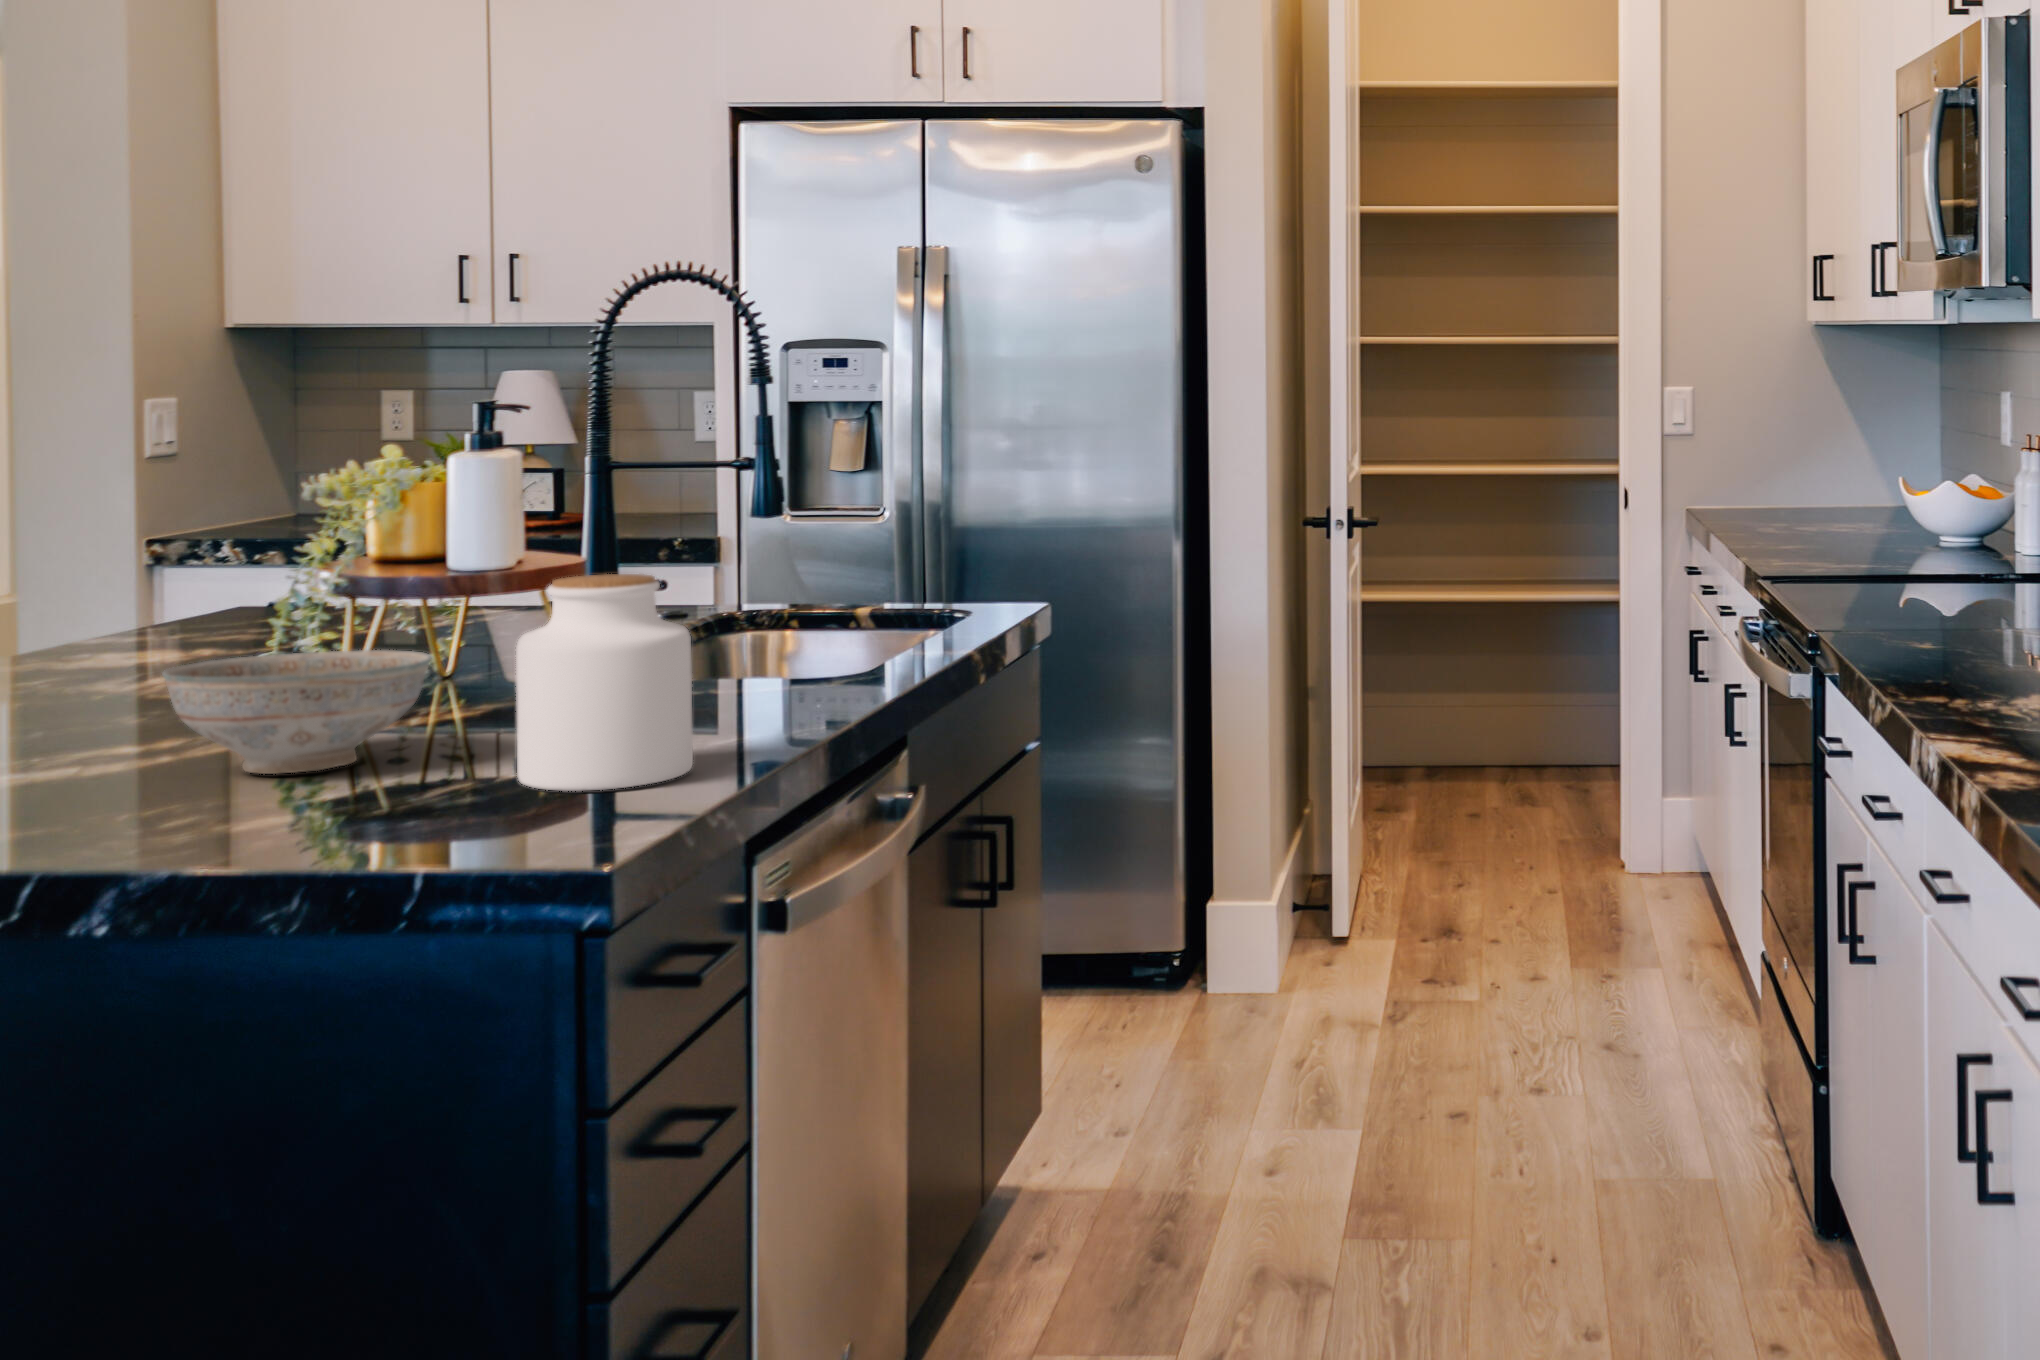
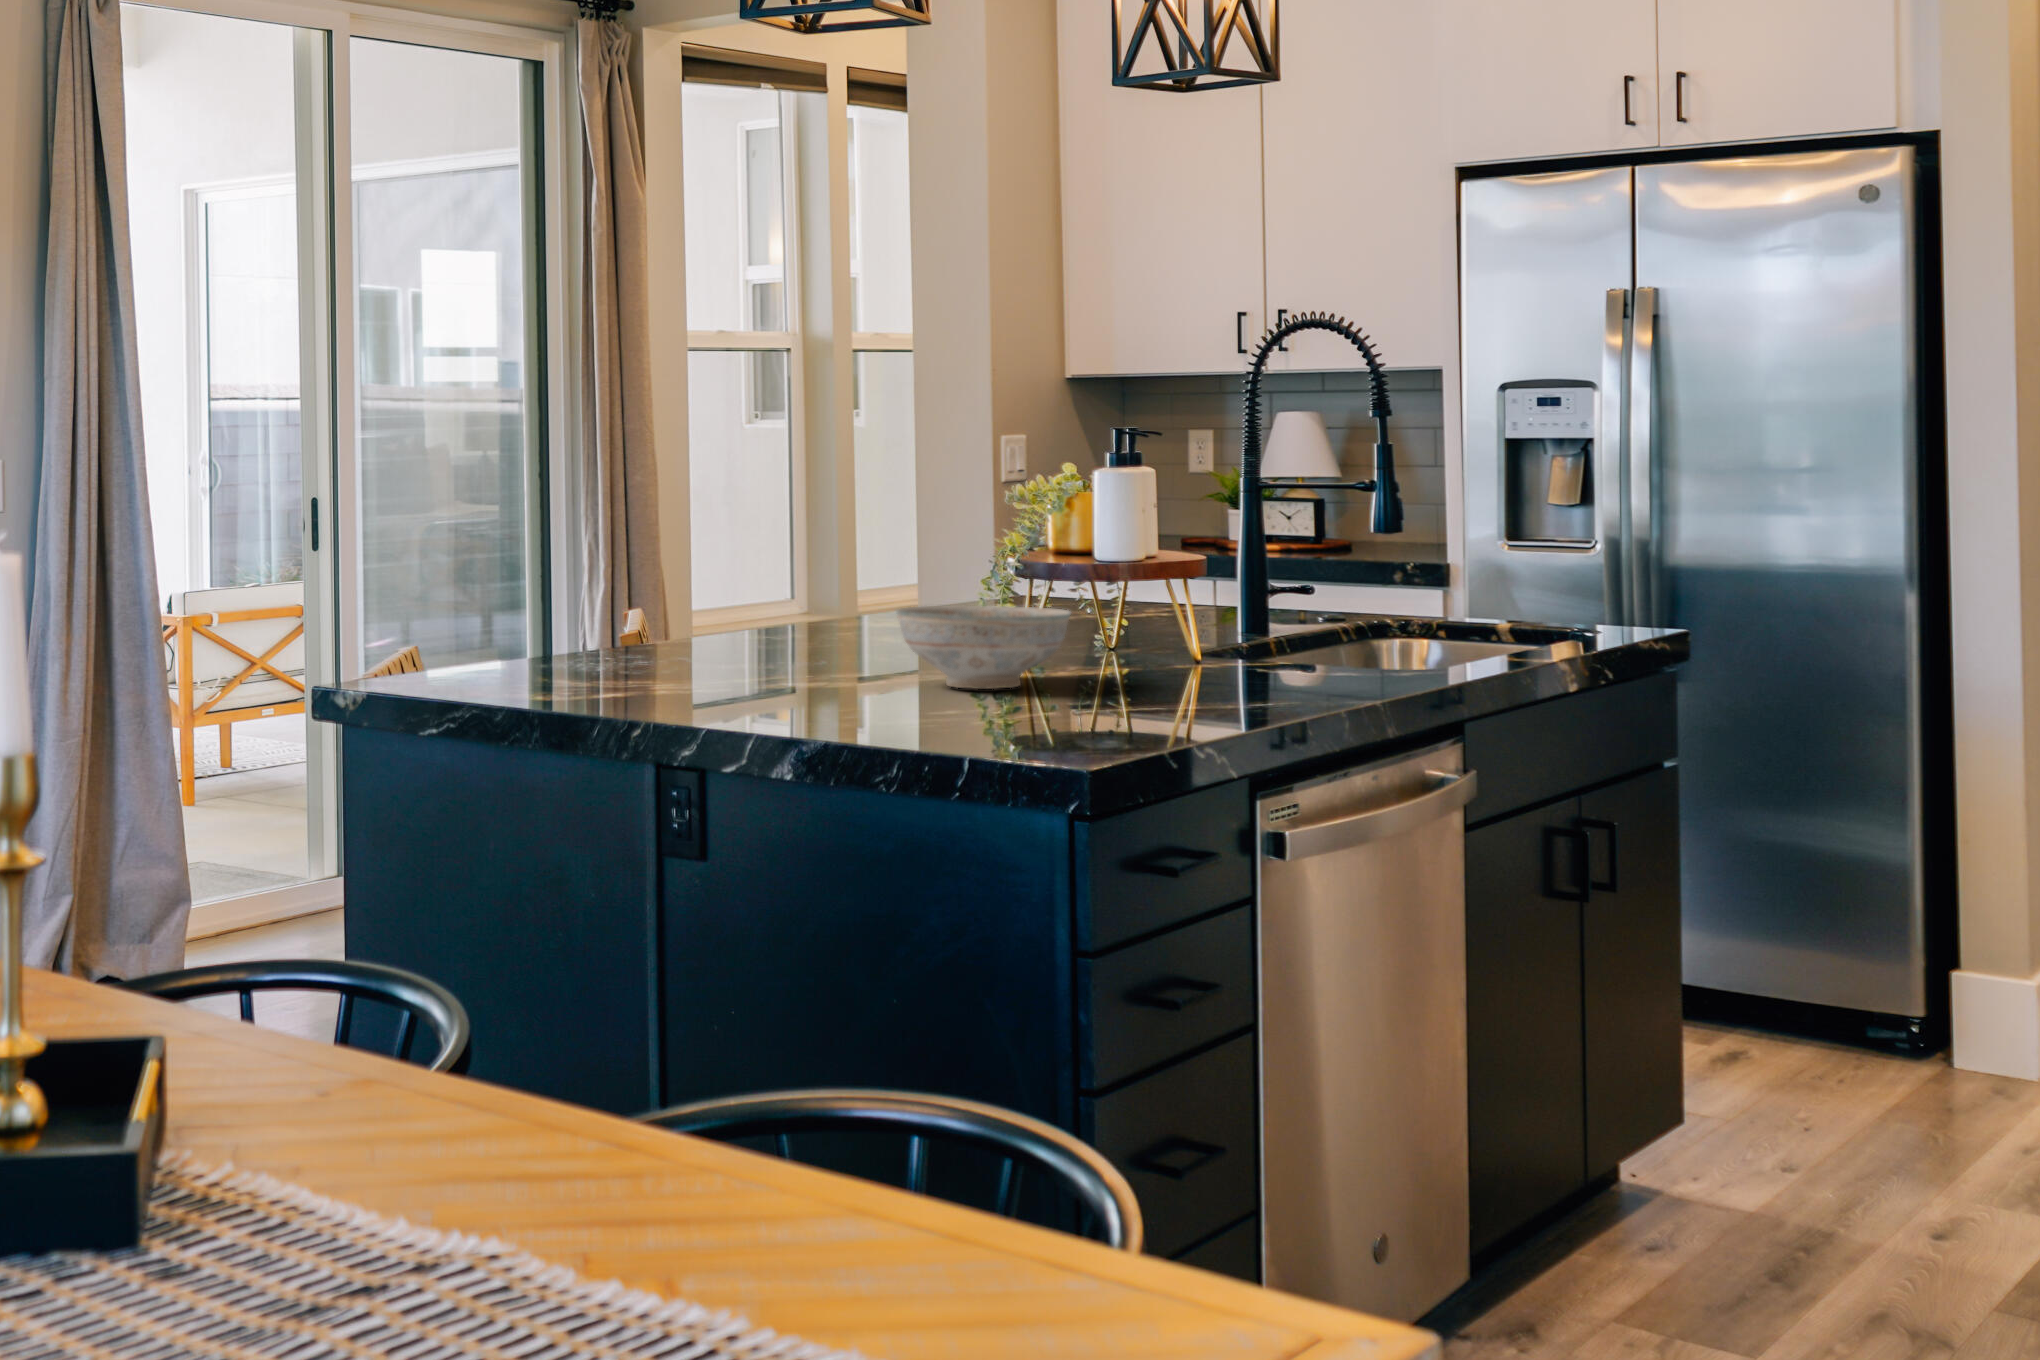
jar: present [516,574,693,791] -> none [1111,555,1243,719]

